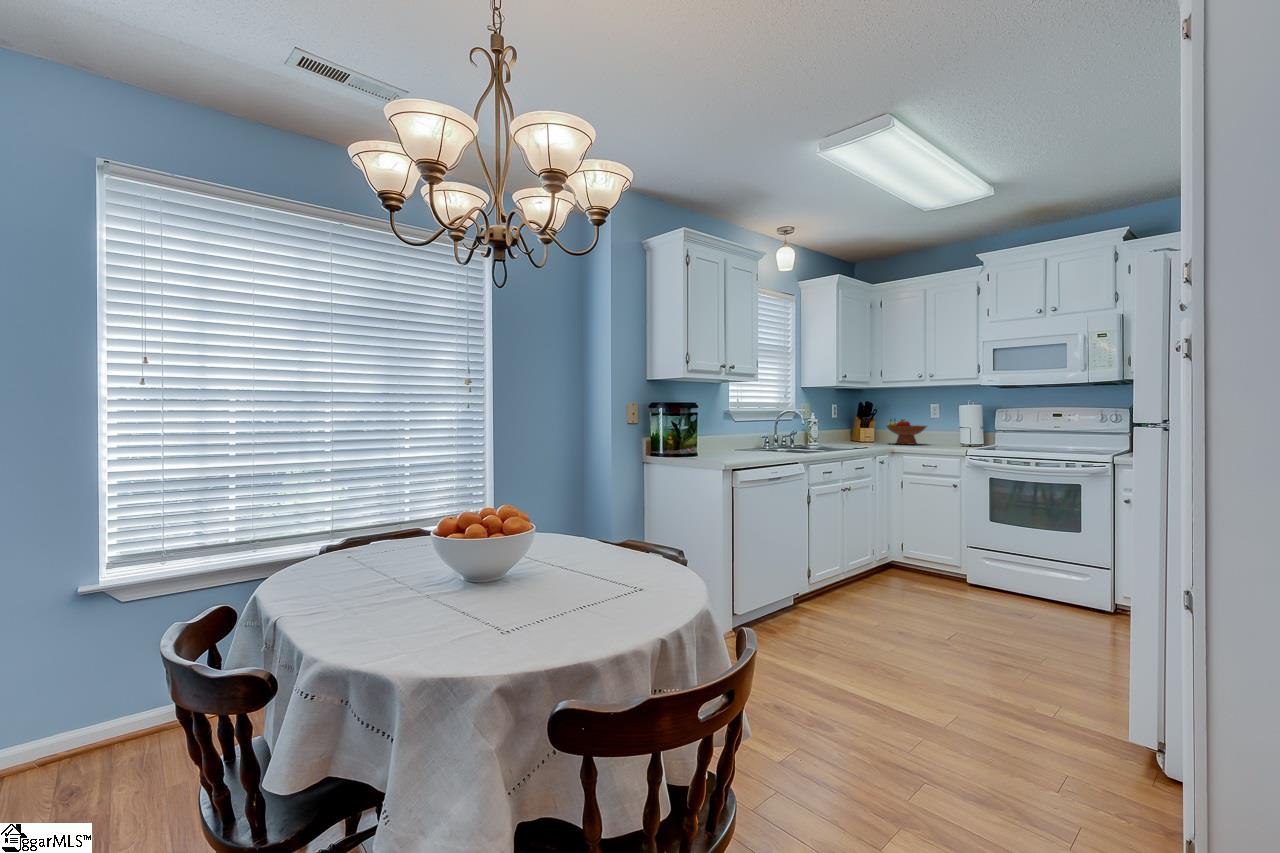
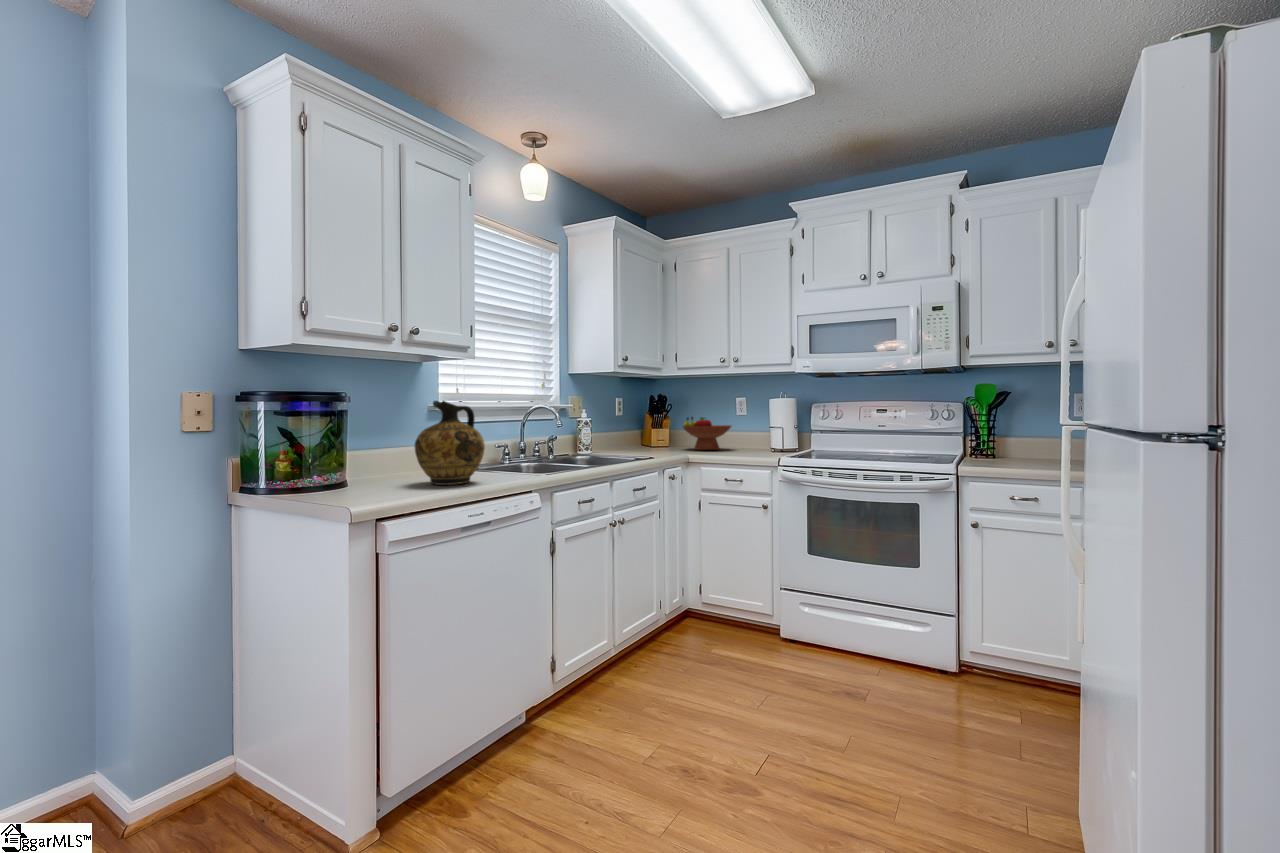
ceramic jug: none [732,407,772,457] -> present [414,401,485,485]

